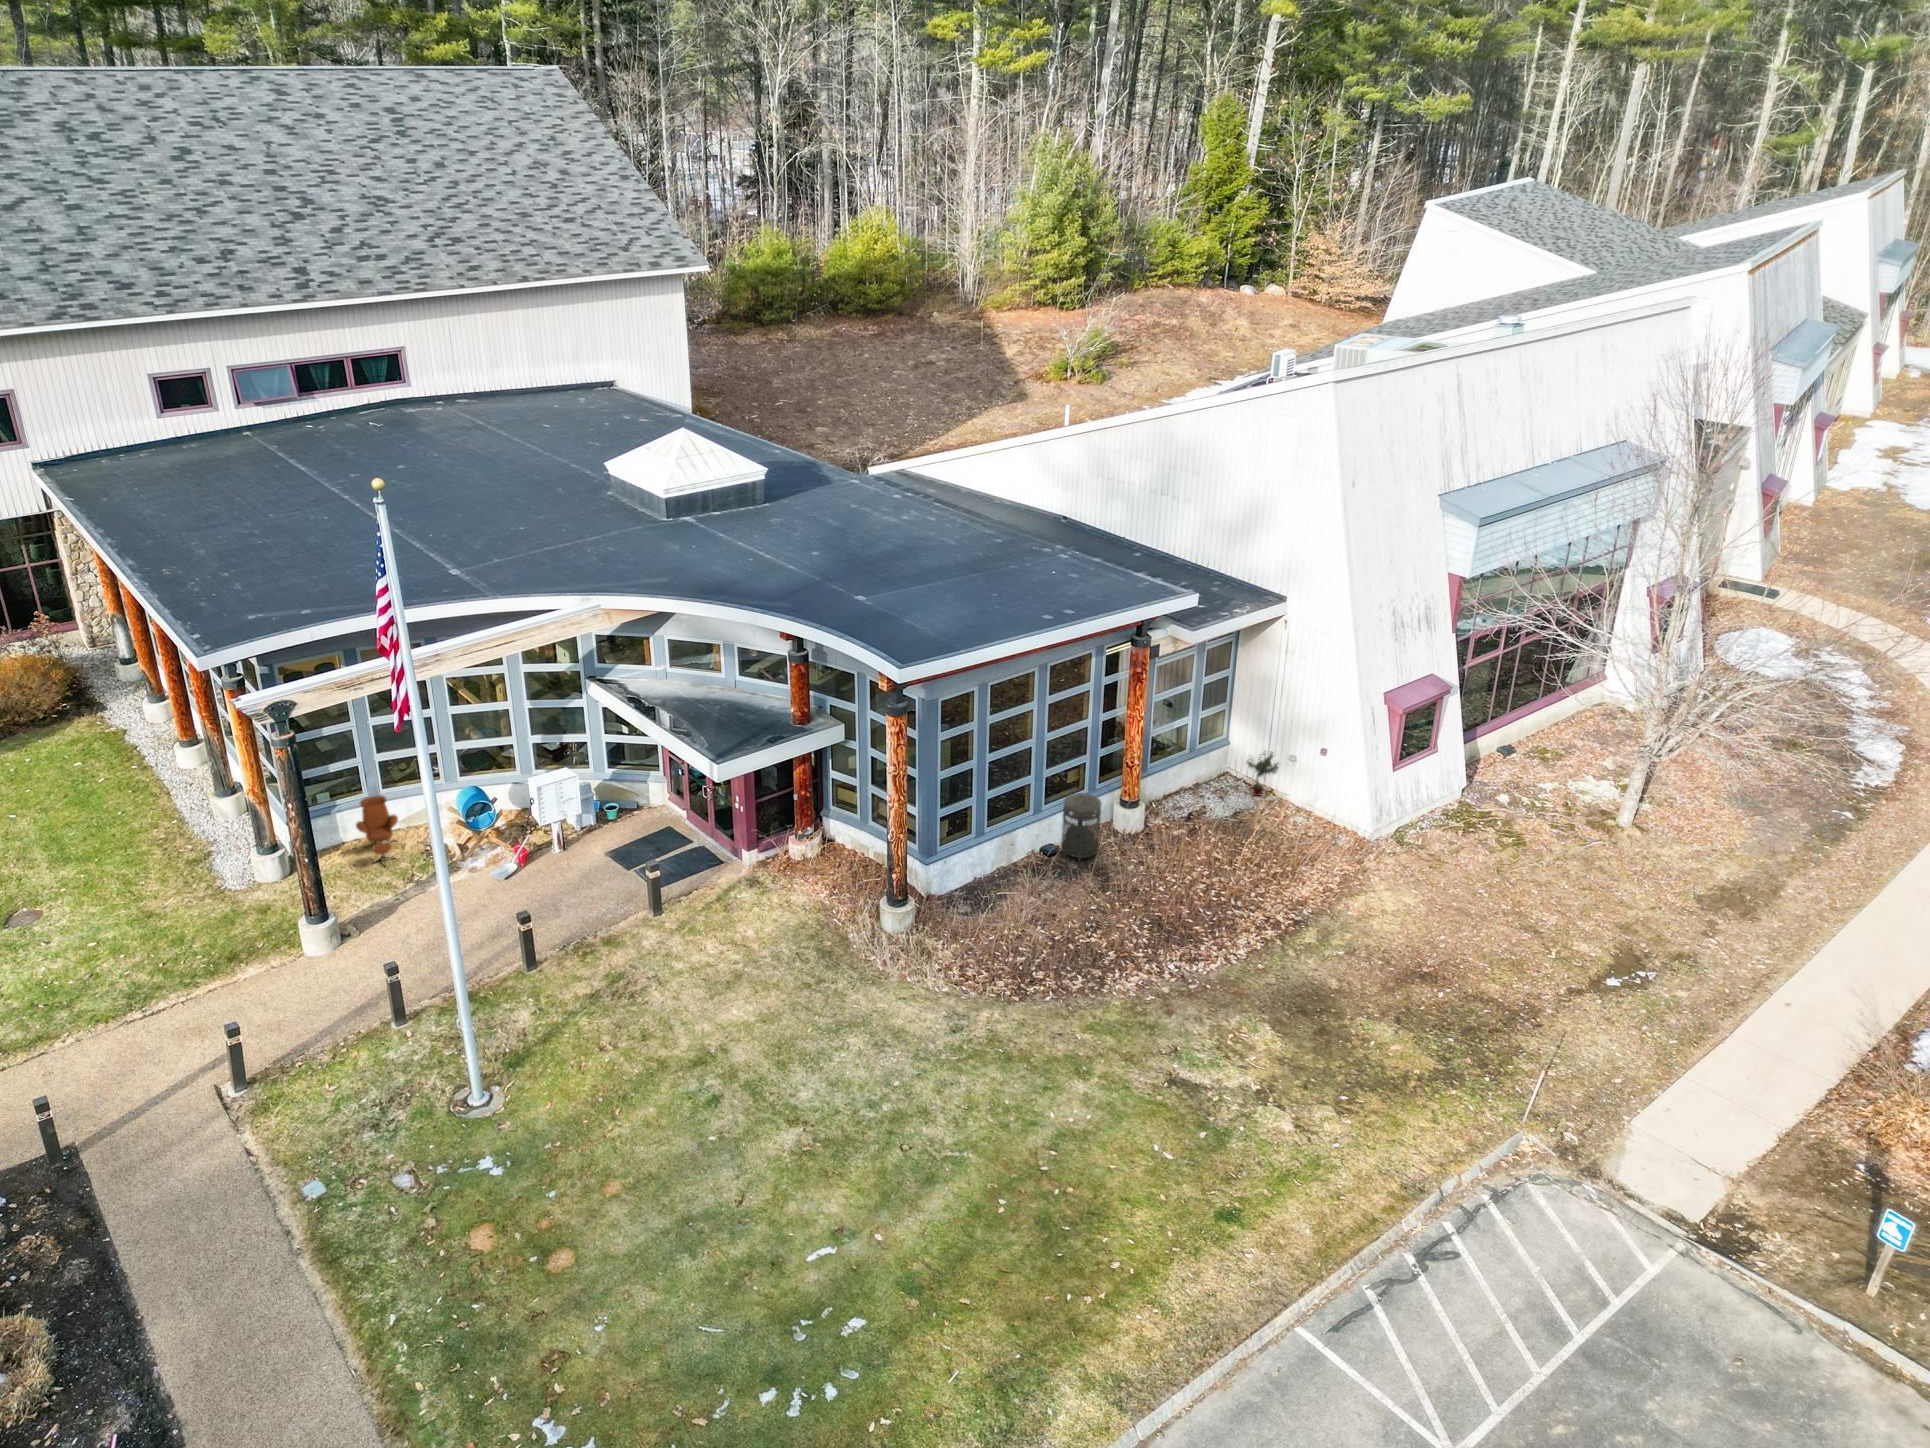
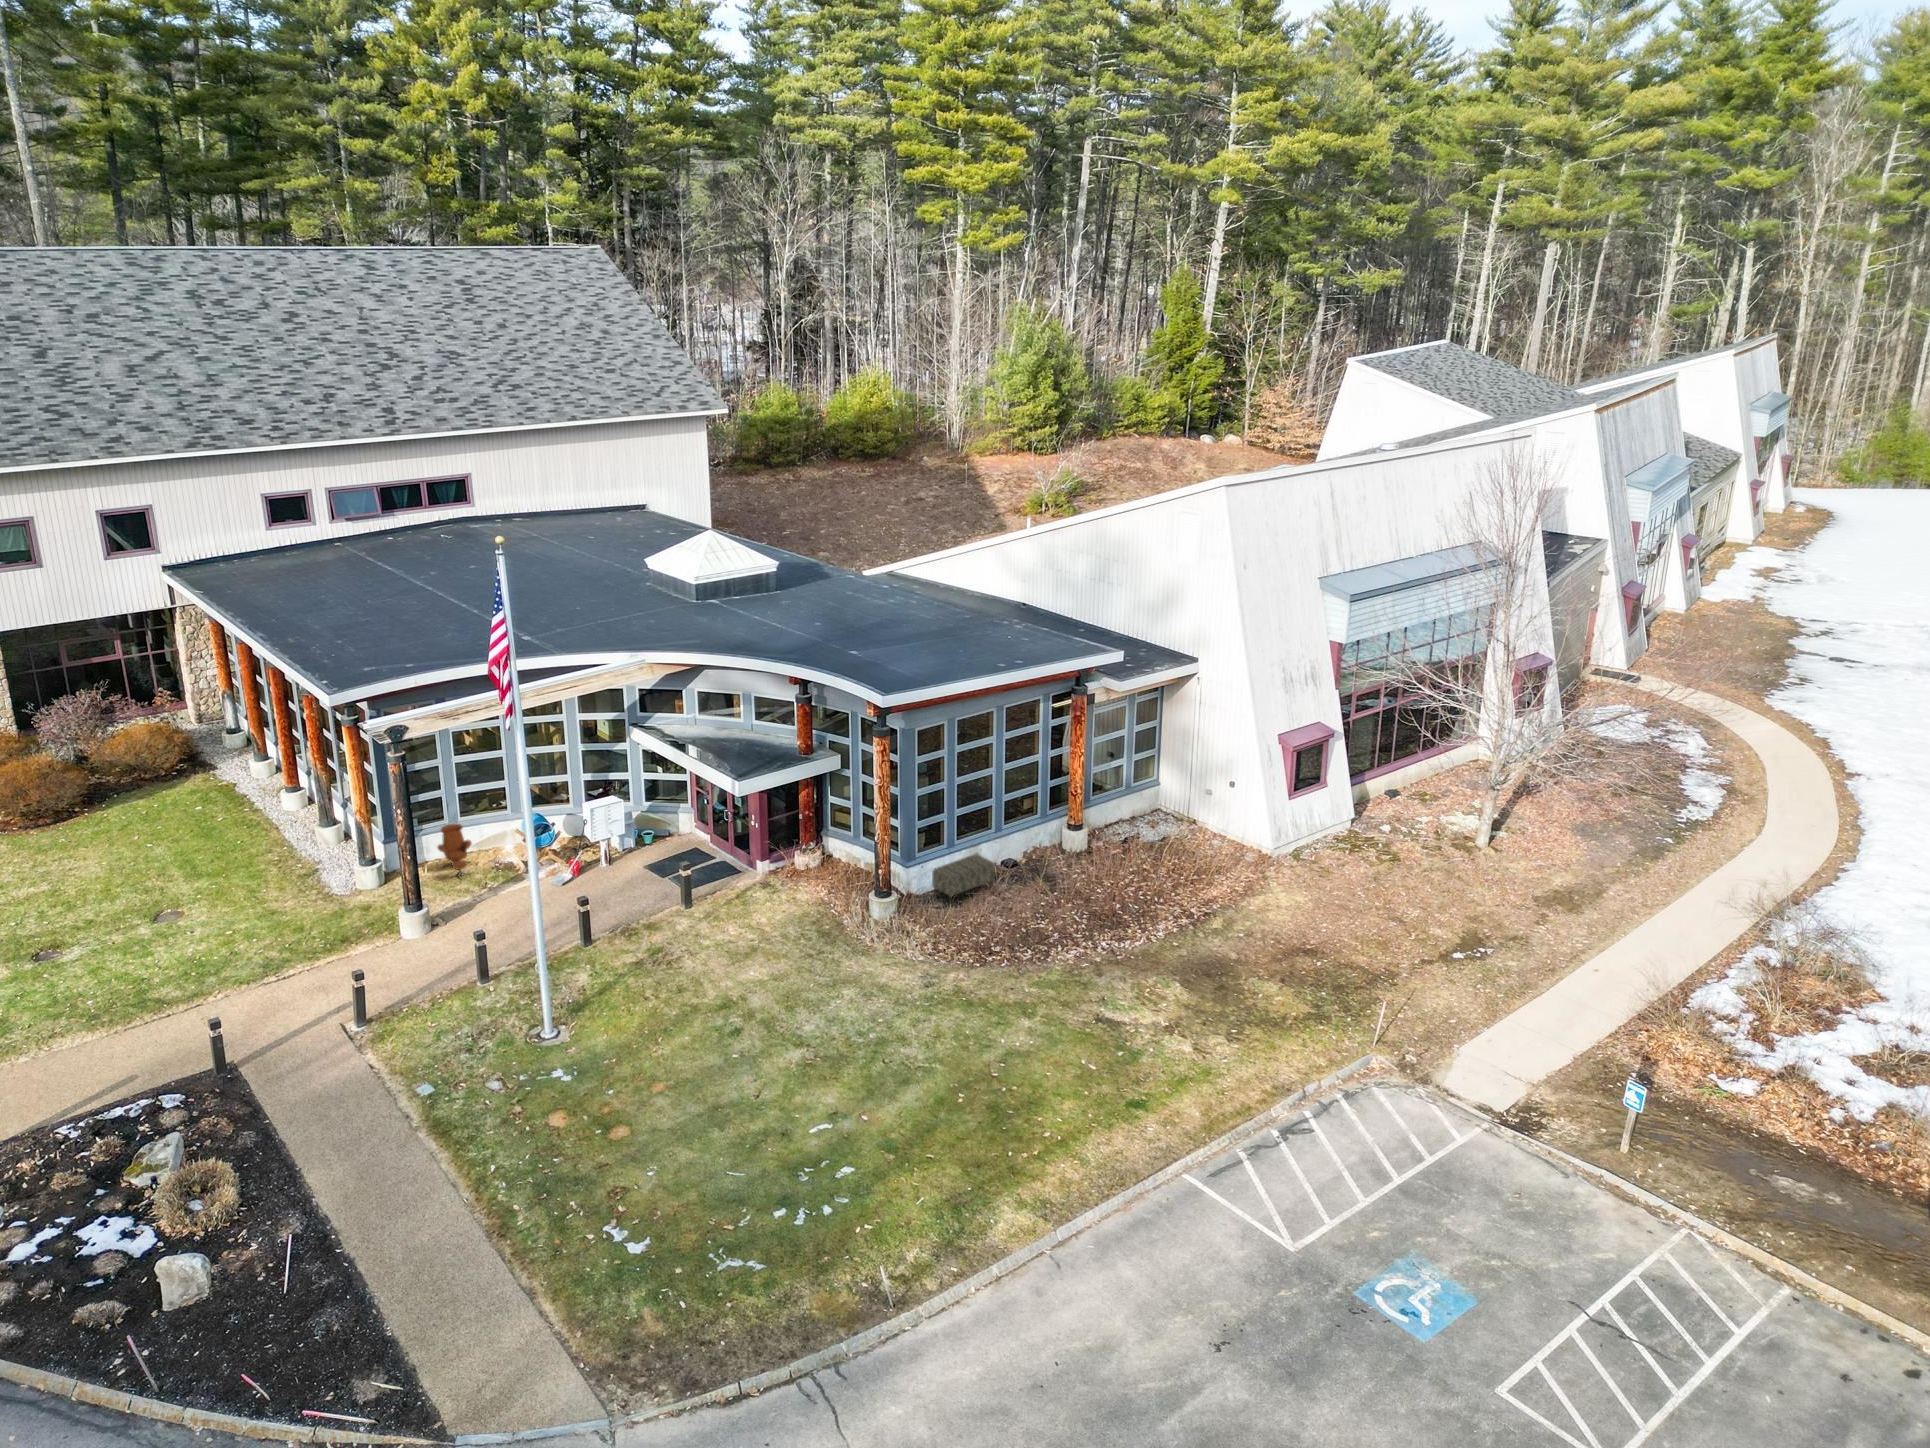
potted tree: present [1247,752,1279,796] -> none [1175,789,1202,829]
trash can: present [1061,793,1101,860] -> none [1019,819,1051,875]
bench: none [957,839,1033,905] -> present [932,854,995,903]

